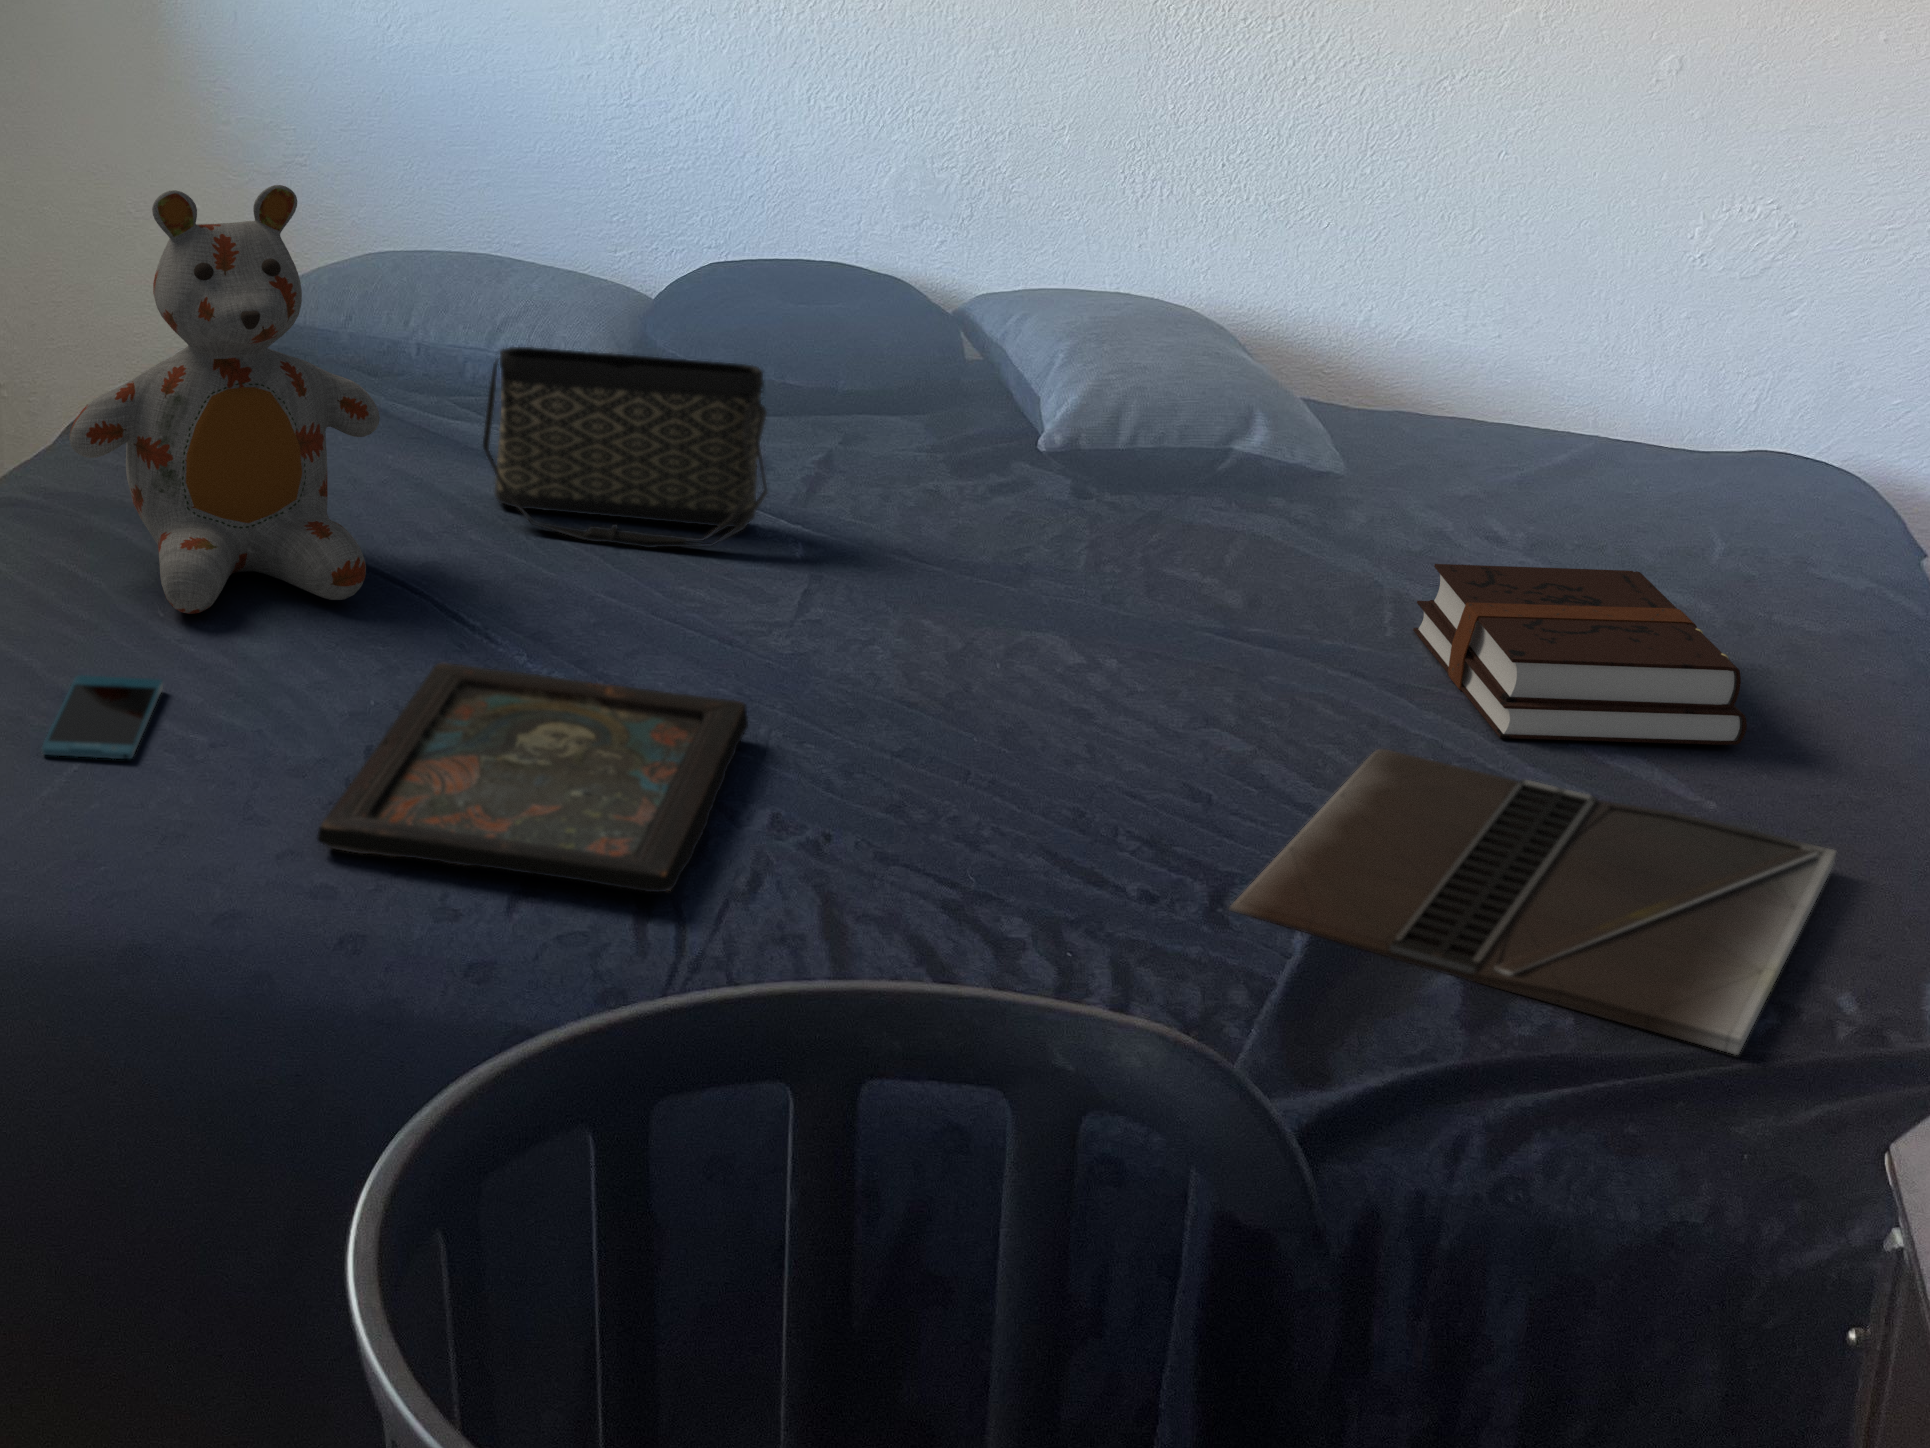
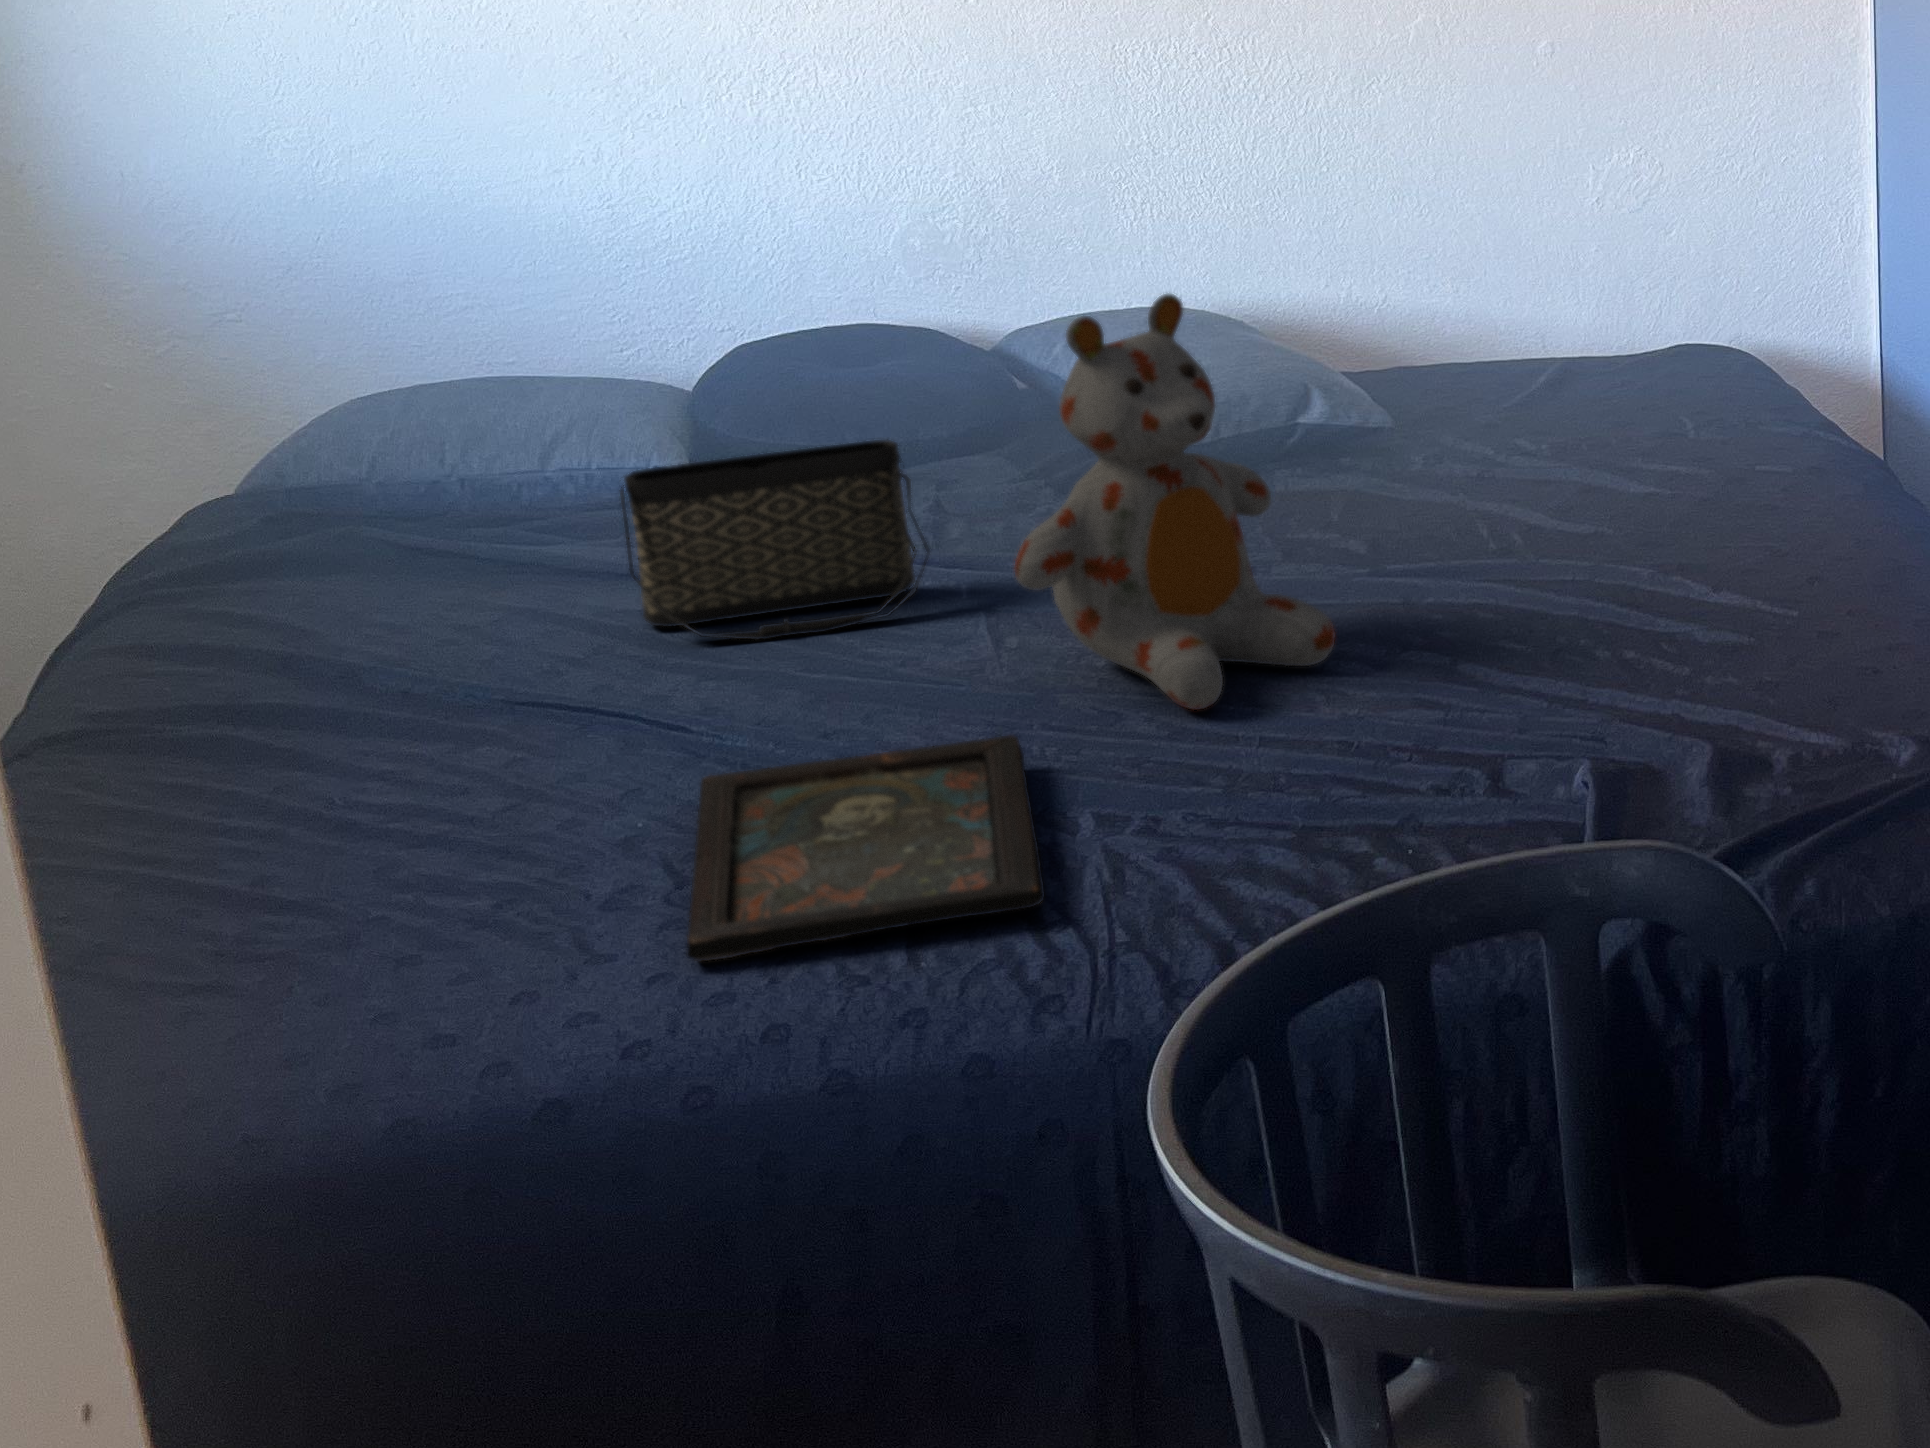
stuffed bear: present [69,185,380,614] -> present [1014,294,1336,710]
hardback book: present [1413,564,1747,745] -> none [1514,453,1793,607]
smartphone: present [42,675,163,759] -> none [321,867,439,967]
laptop: present [1229,749,1836,1055] -> none [1492,624,1892,791]

